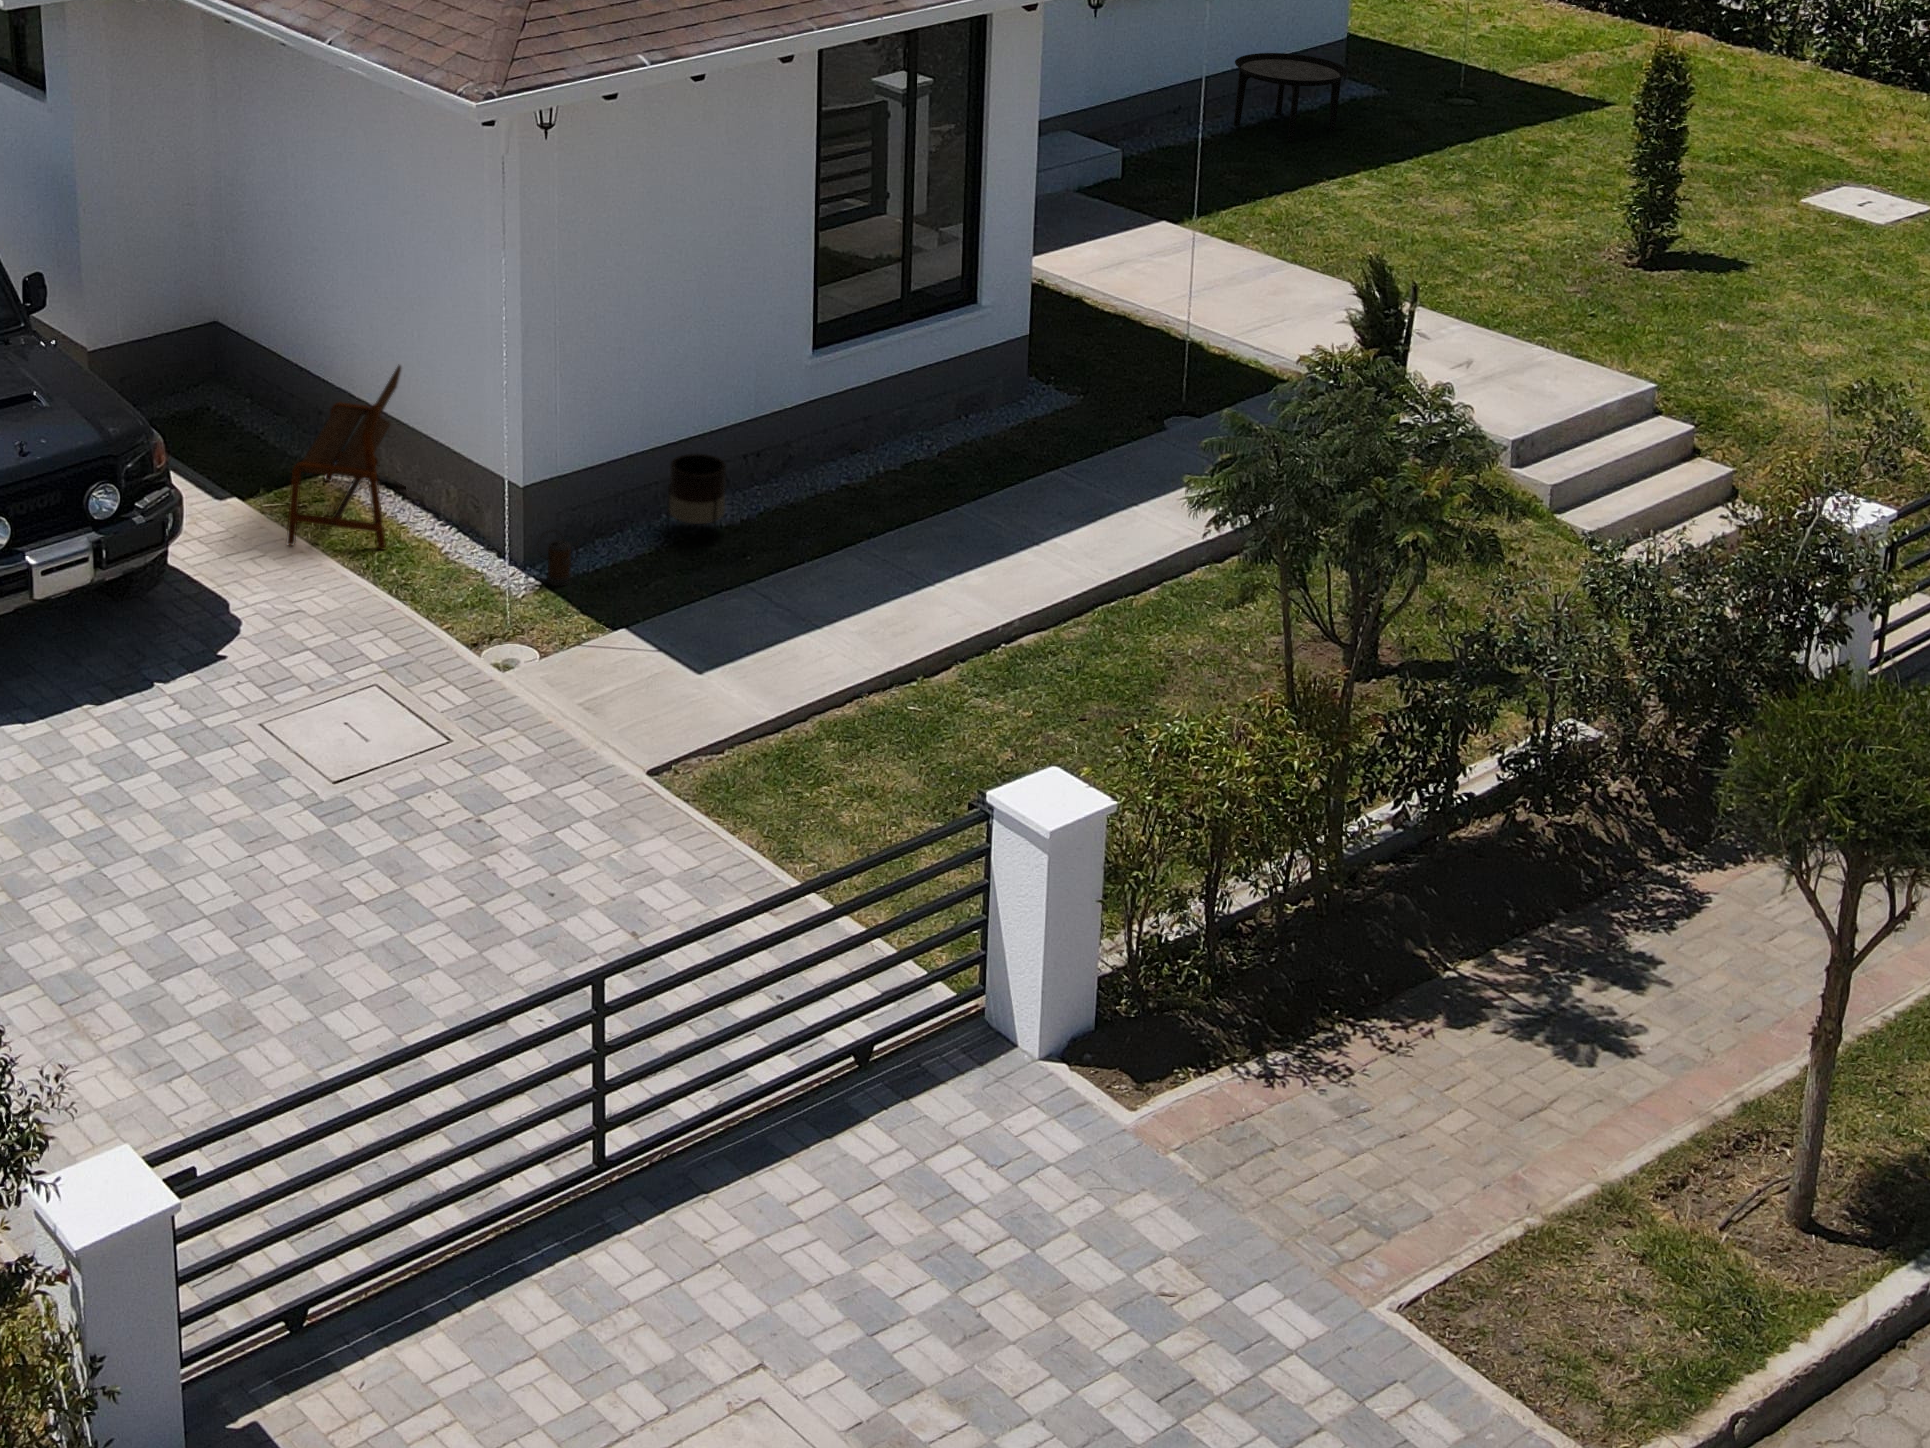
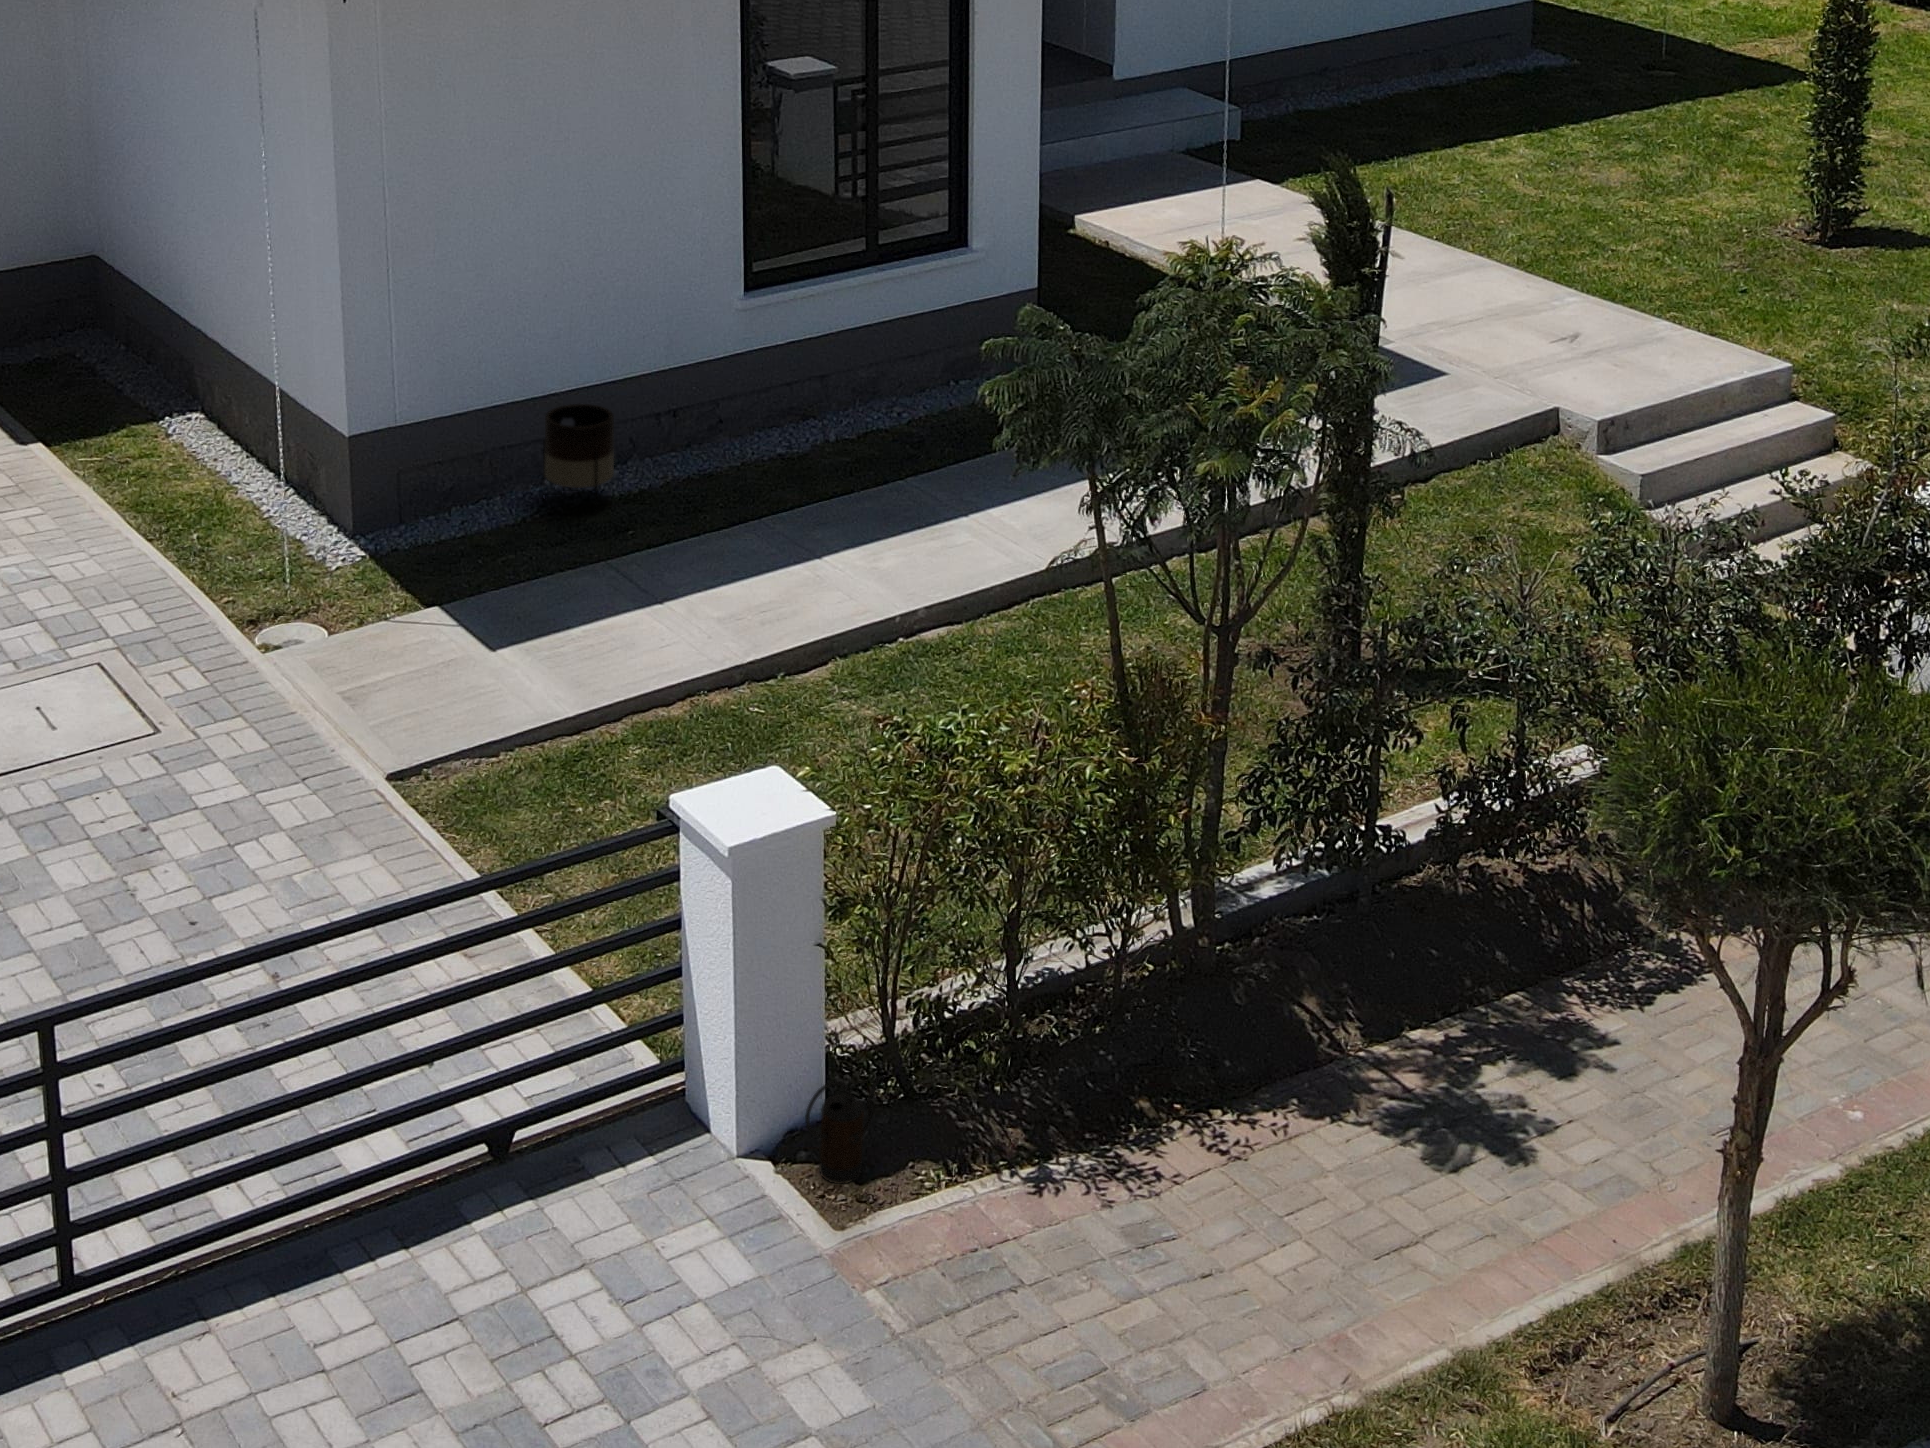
round table: present [1234,53,1347,142] -> none [1390,10,1518,107]
bench: present [287,365,401,549] -> none [73,276,266,509]
watering can: present [537,529,582,586] -> present [805,1076,881,1184]

